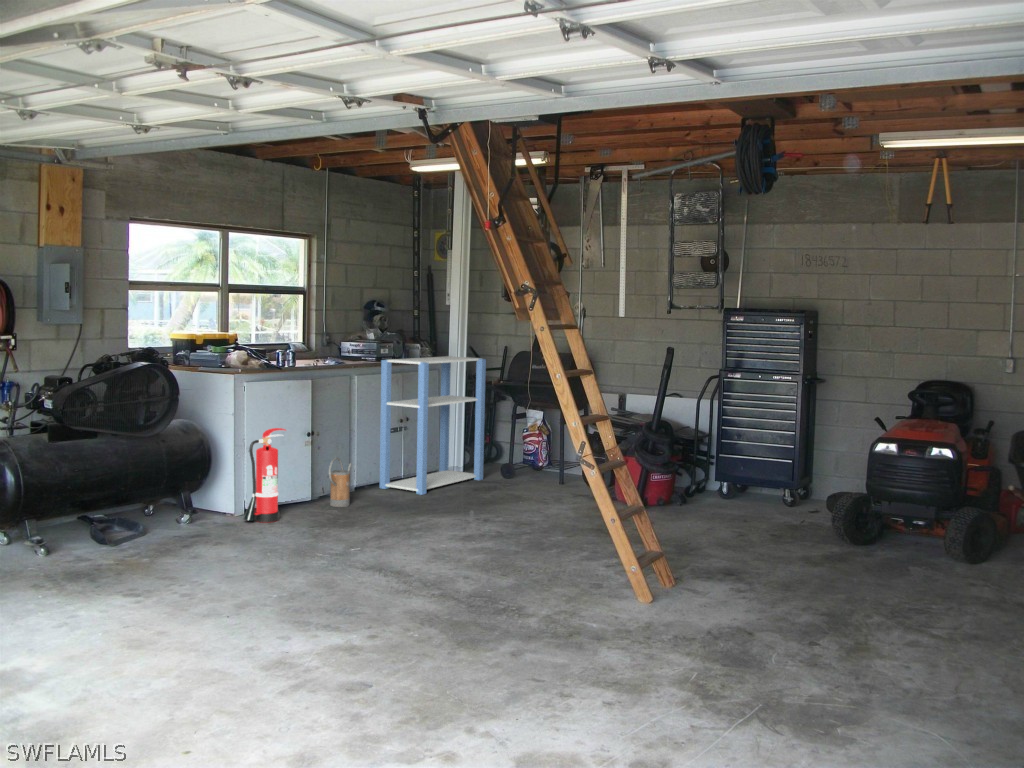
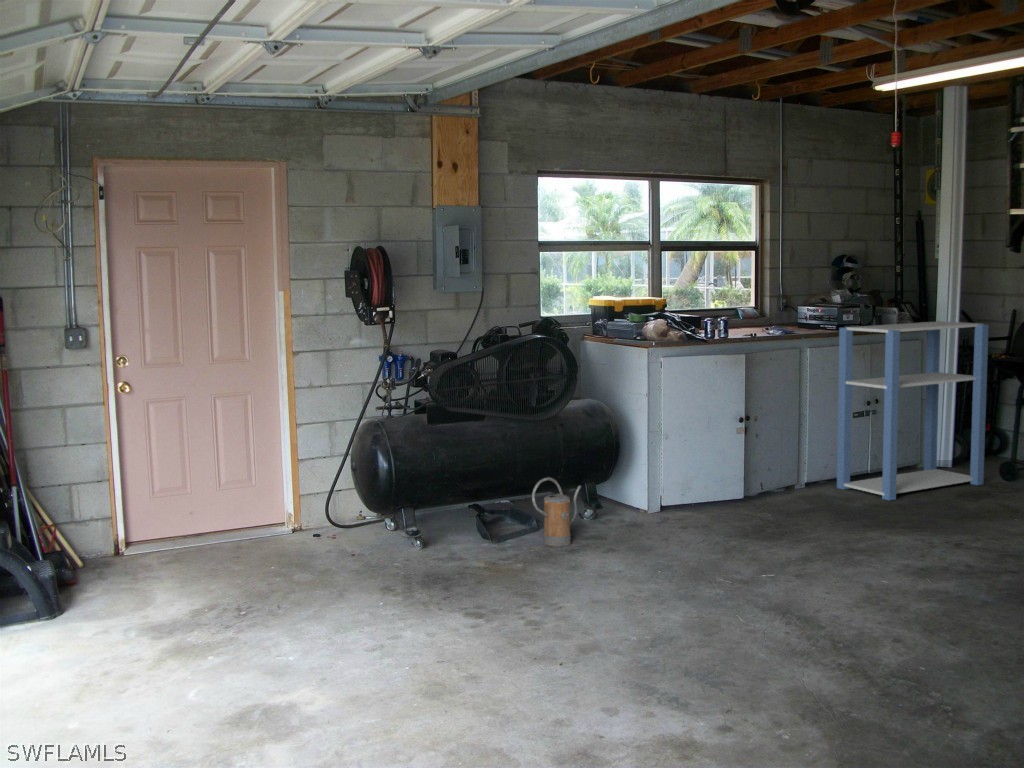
fire extinguisher: present [244,428,285,523] -> none [655,411,707,523]
watering can: present [329,457,351,507] -> present [532,477,581,546]

